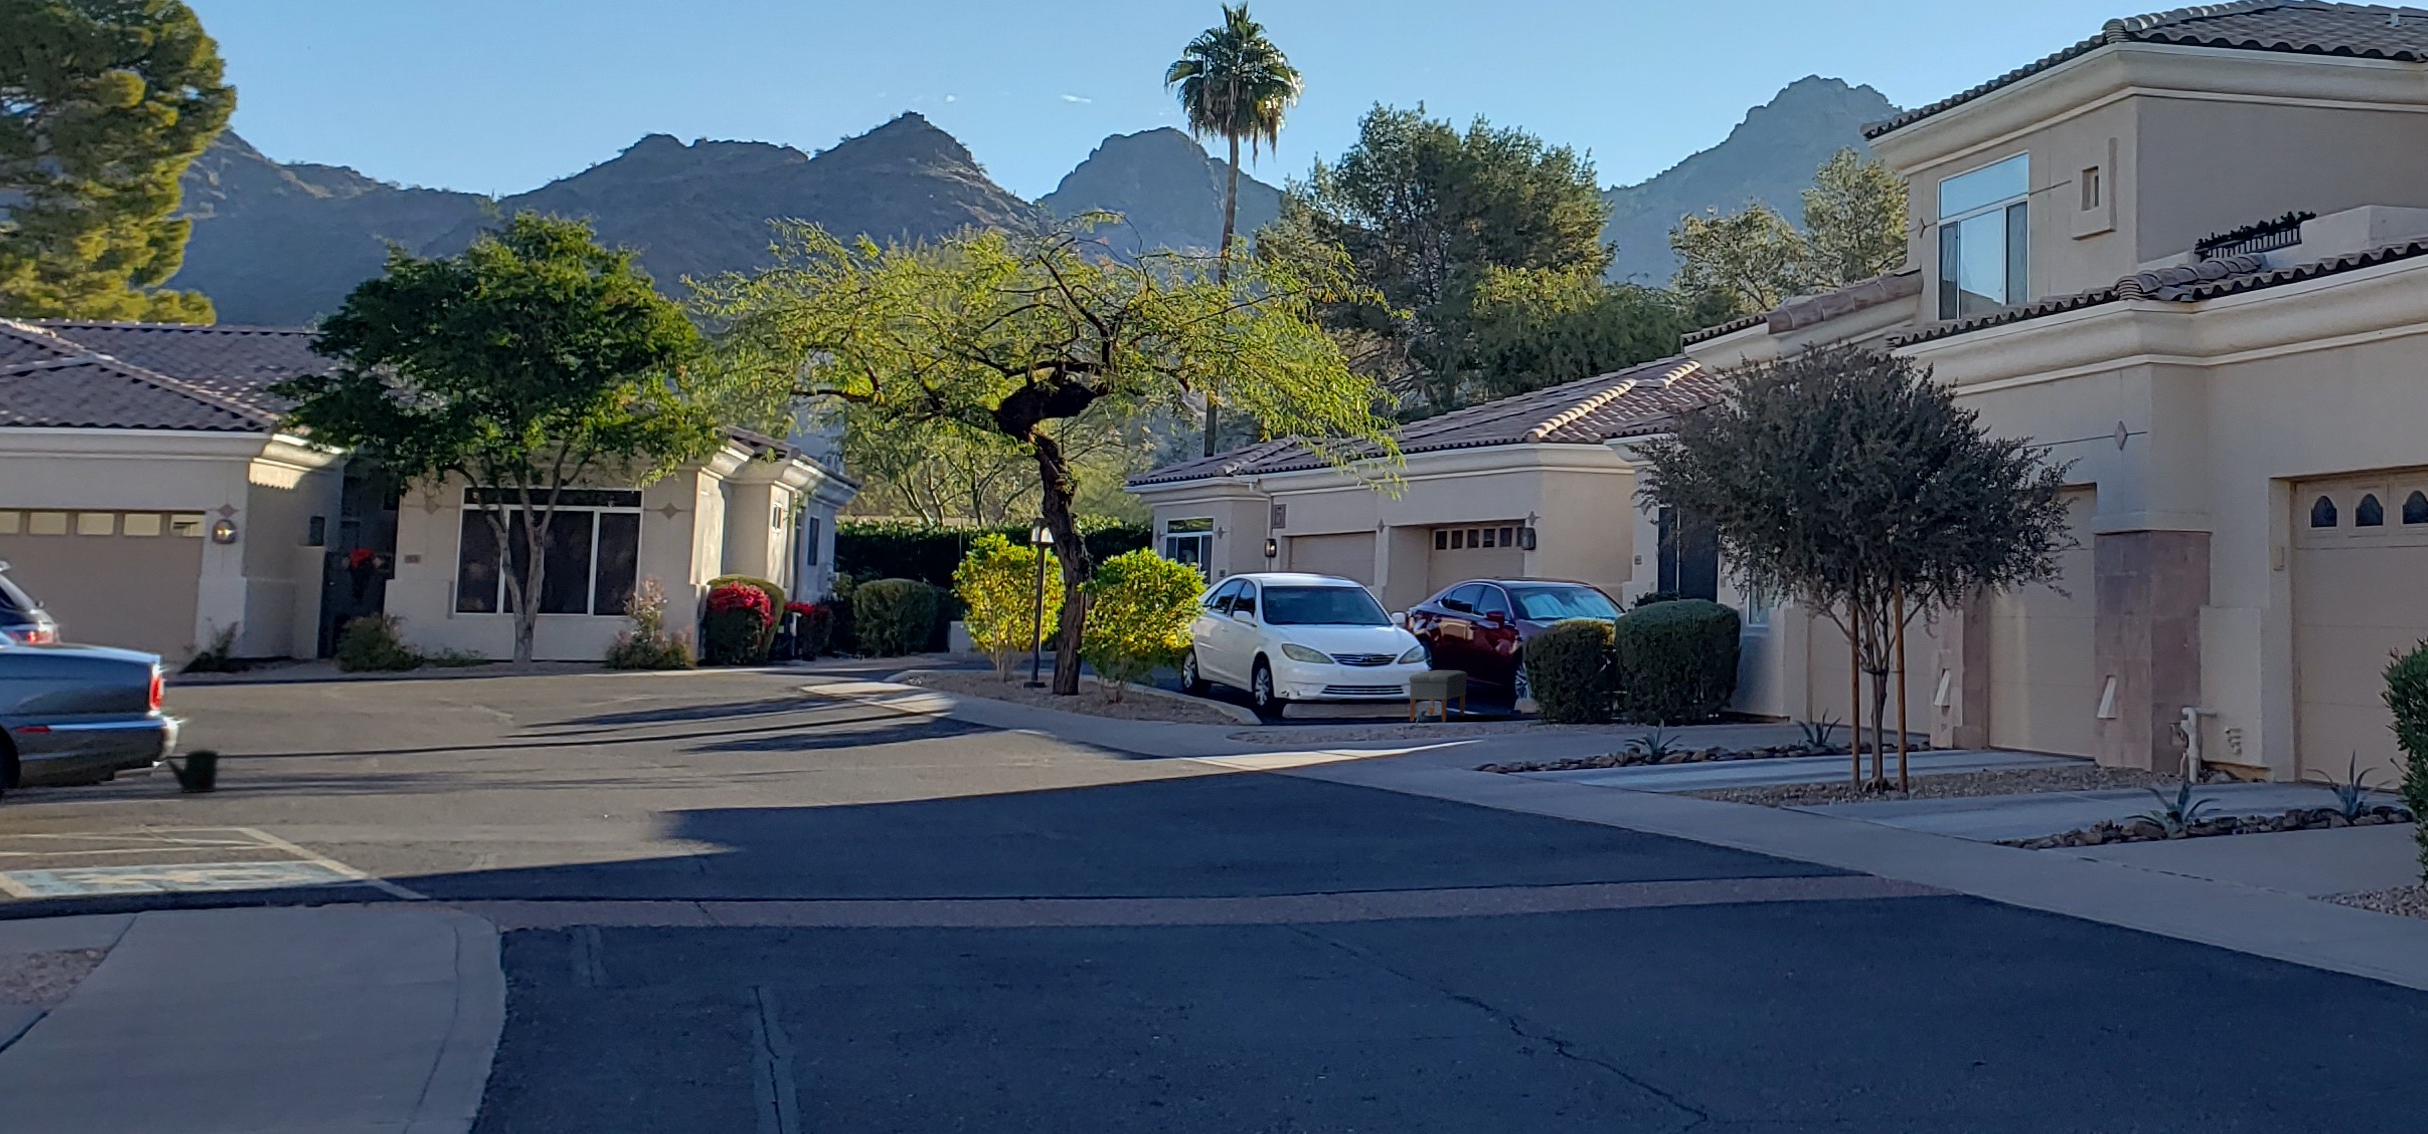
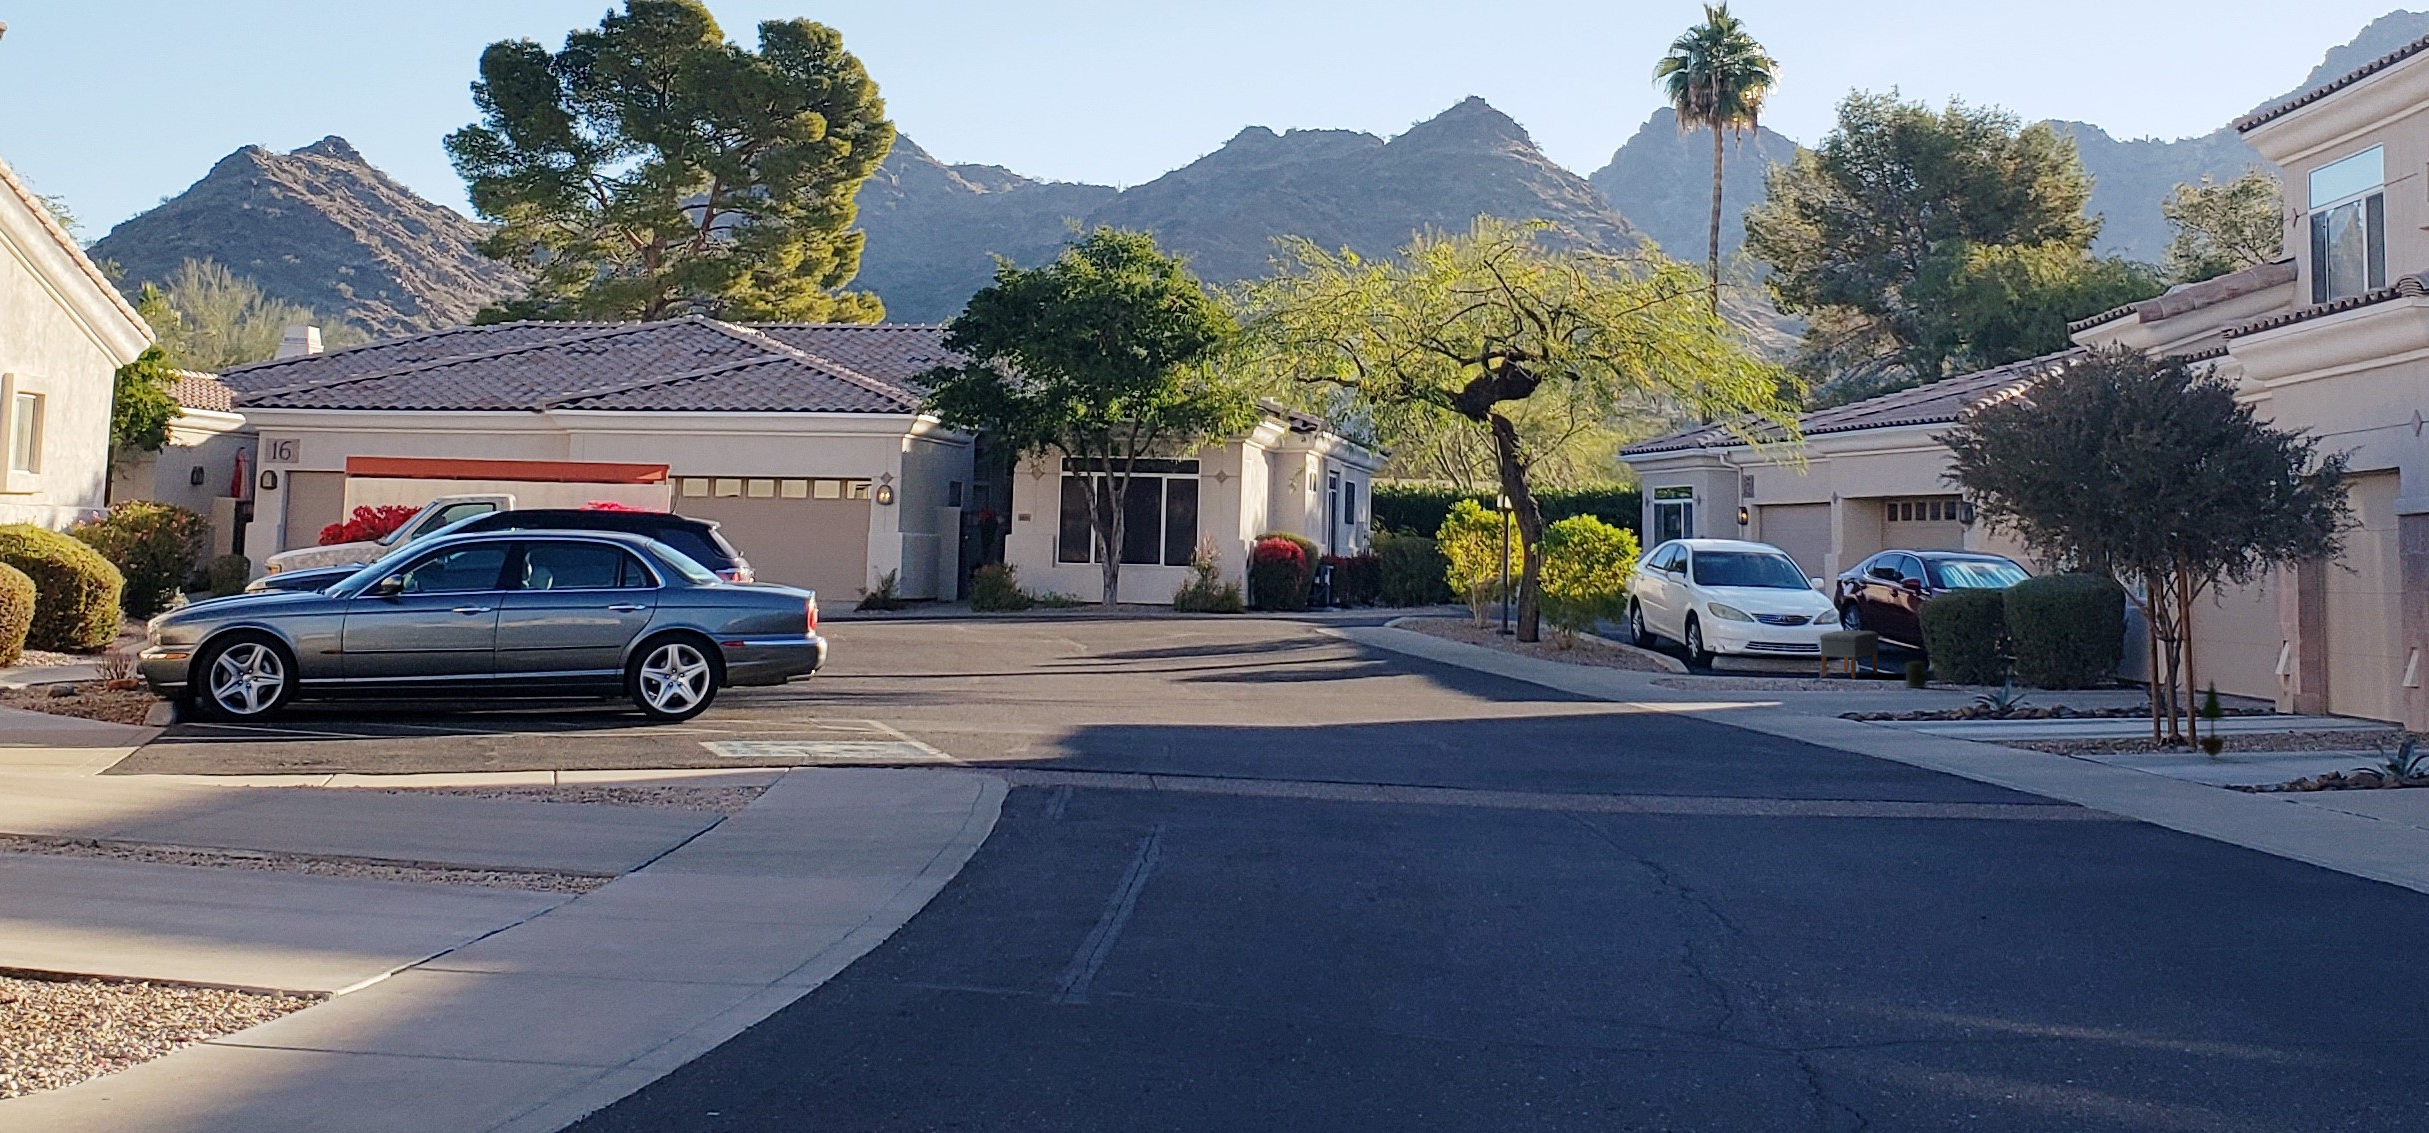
potted tree: none [1856,712,1885,794] -> present [2200,681,2224,757]
watering can: present [166,750,230,792] -> present [1906,660,1941,688]

